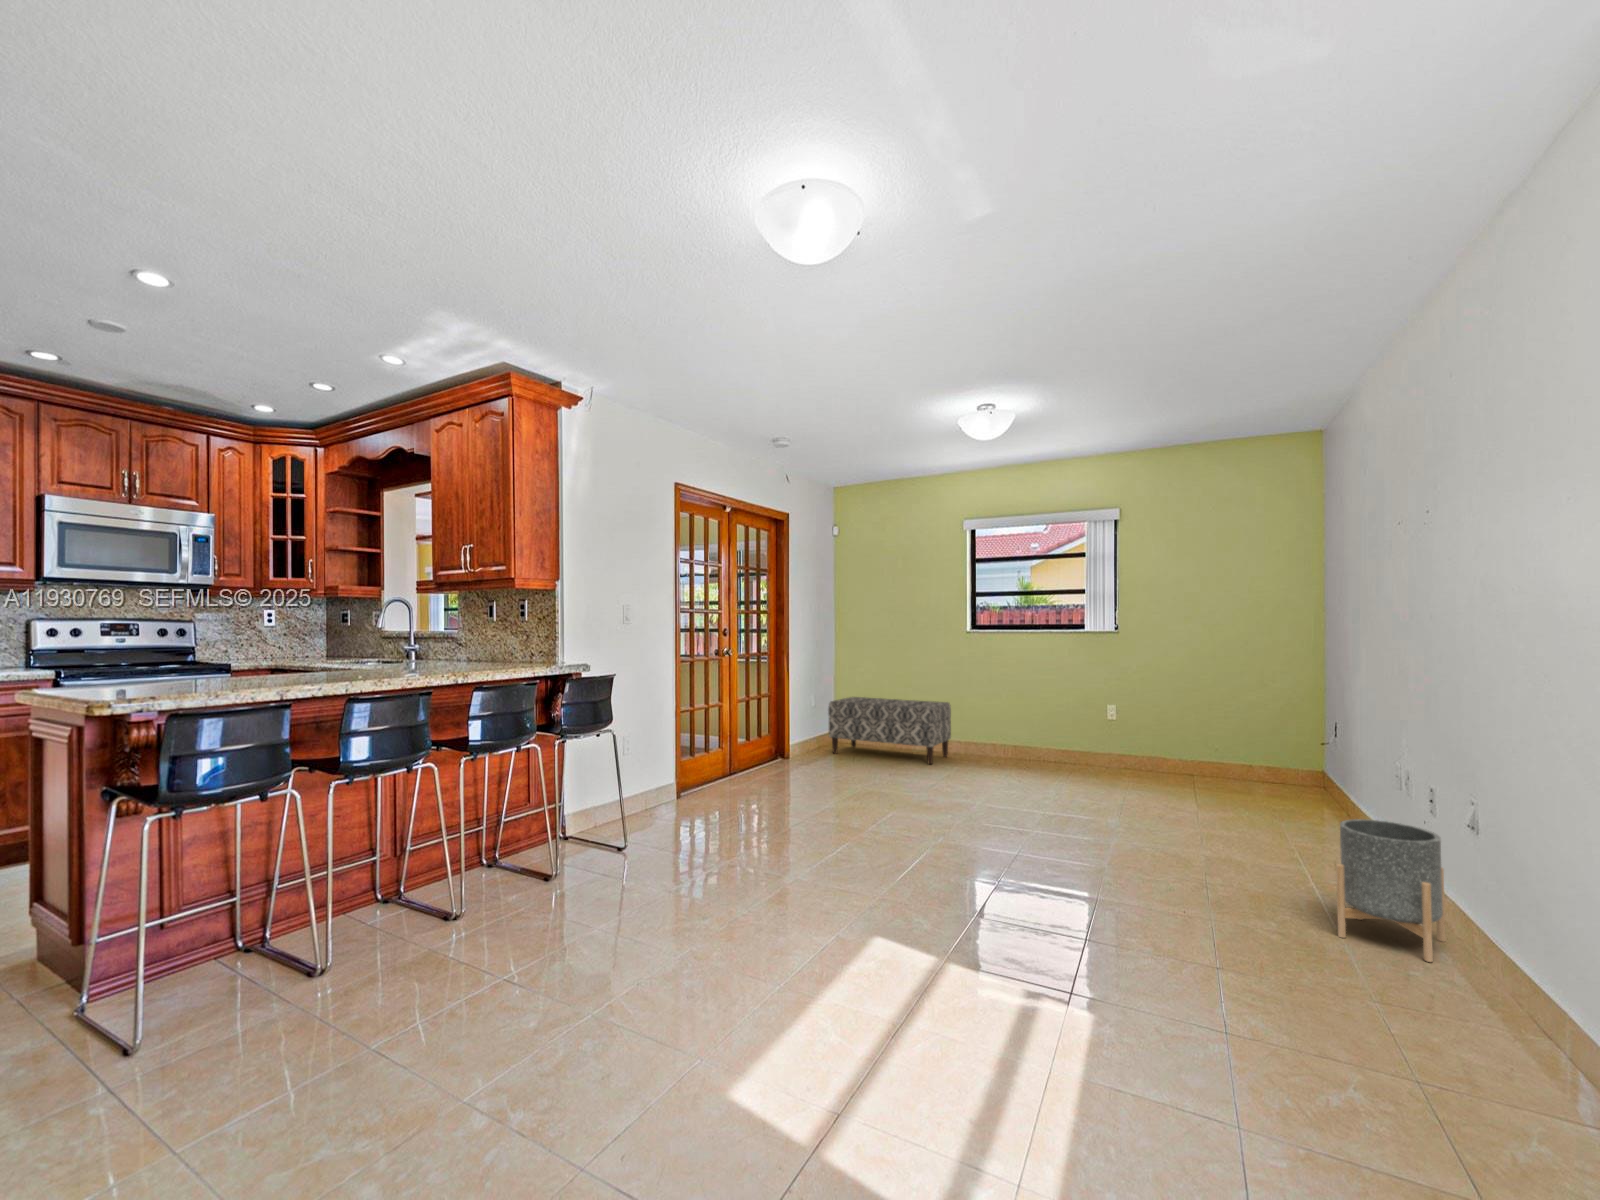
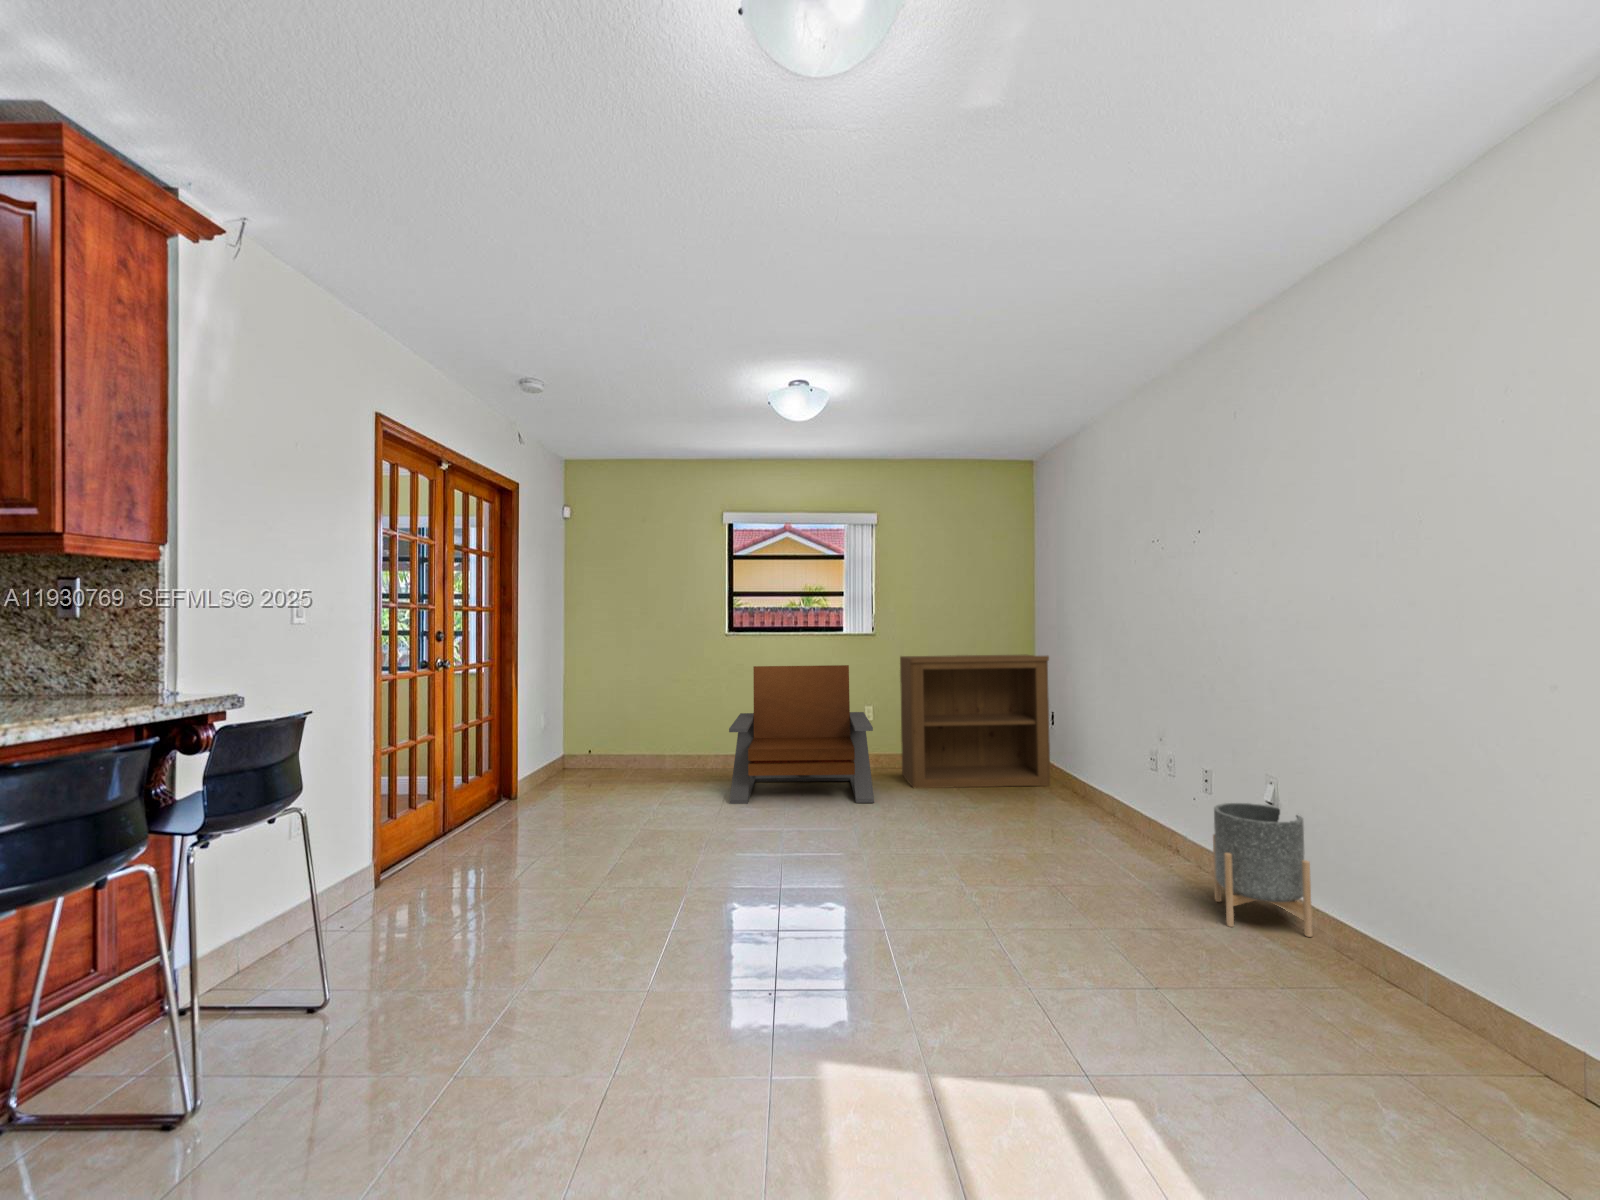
bookshelf: none [1130,659,1296,803] -> present [900,654,1050,788]
lounge chair: none [946,663,1091,794] -> present [729,665,874,804]
bench: present [828,697,951,764] -> none [565,713,713,787]

